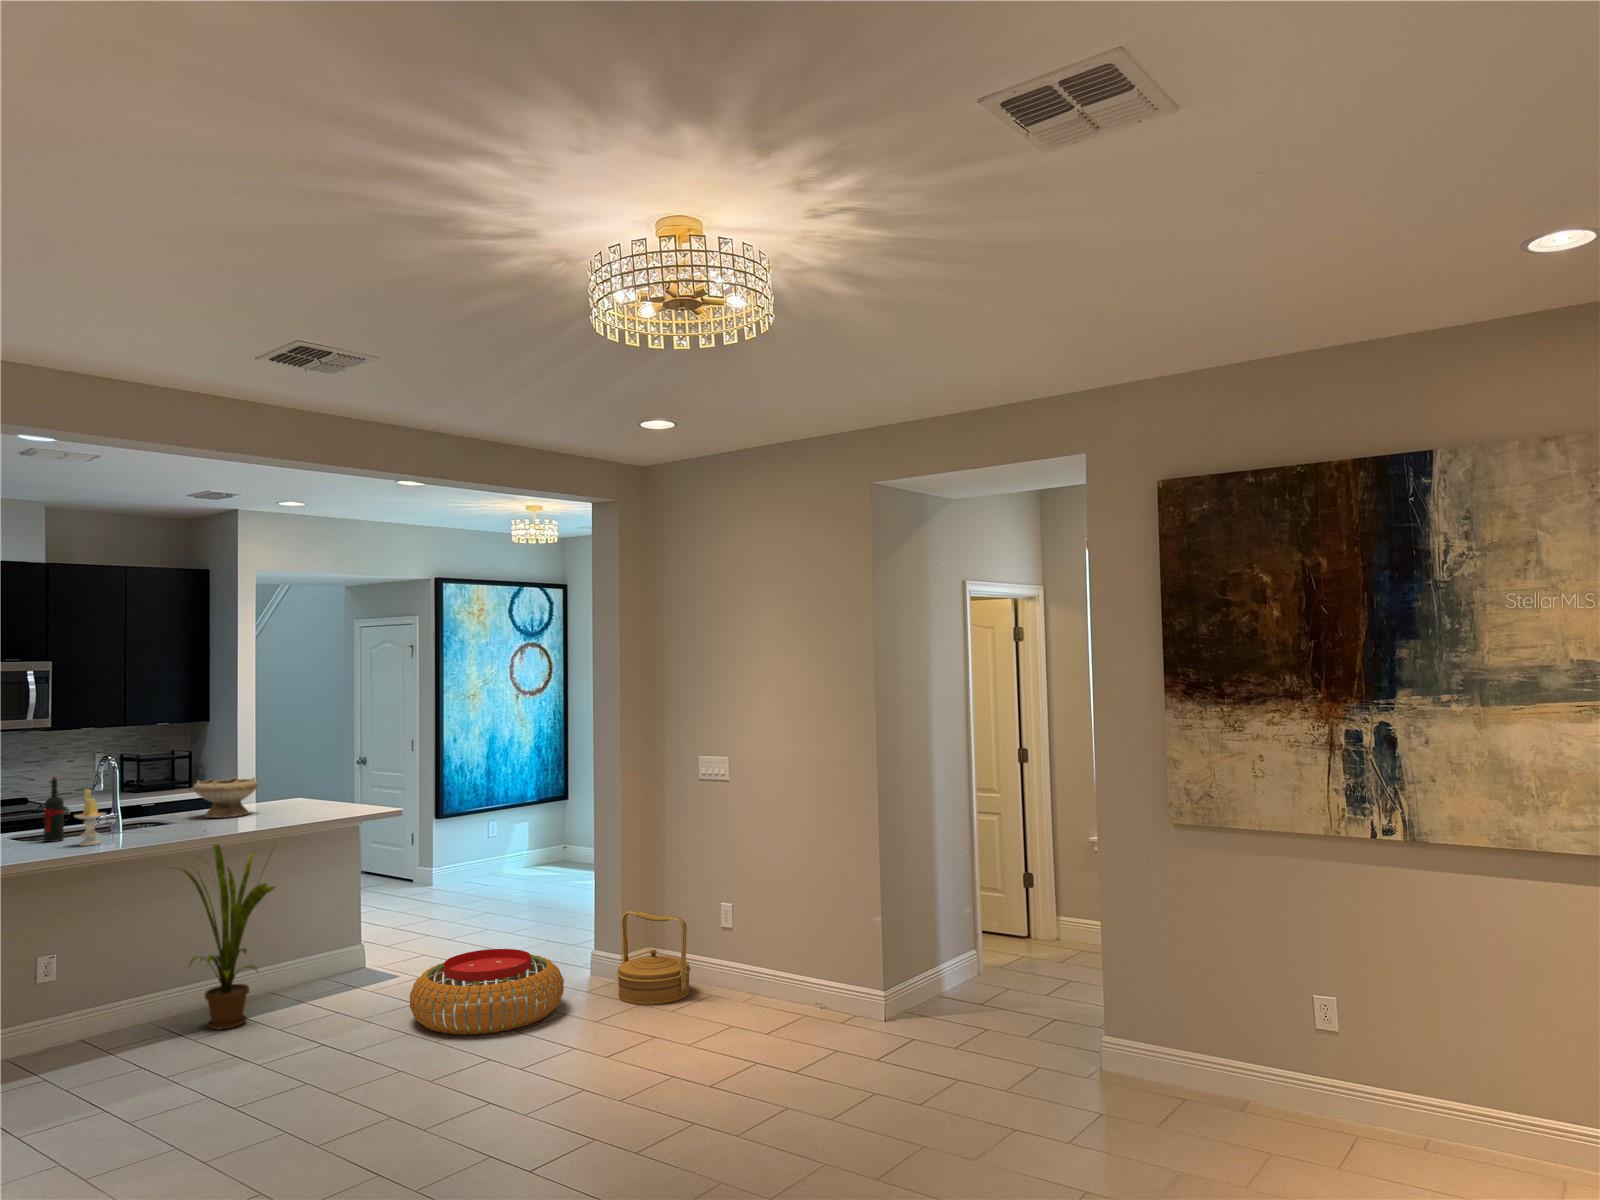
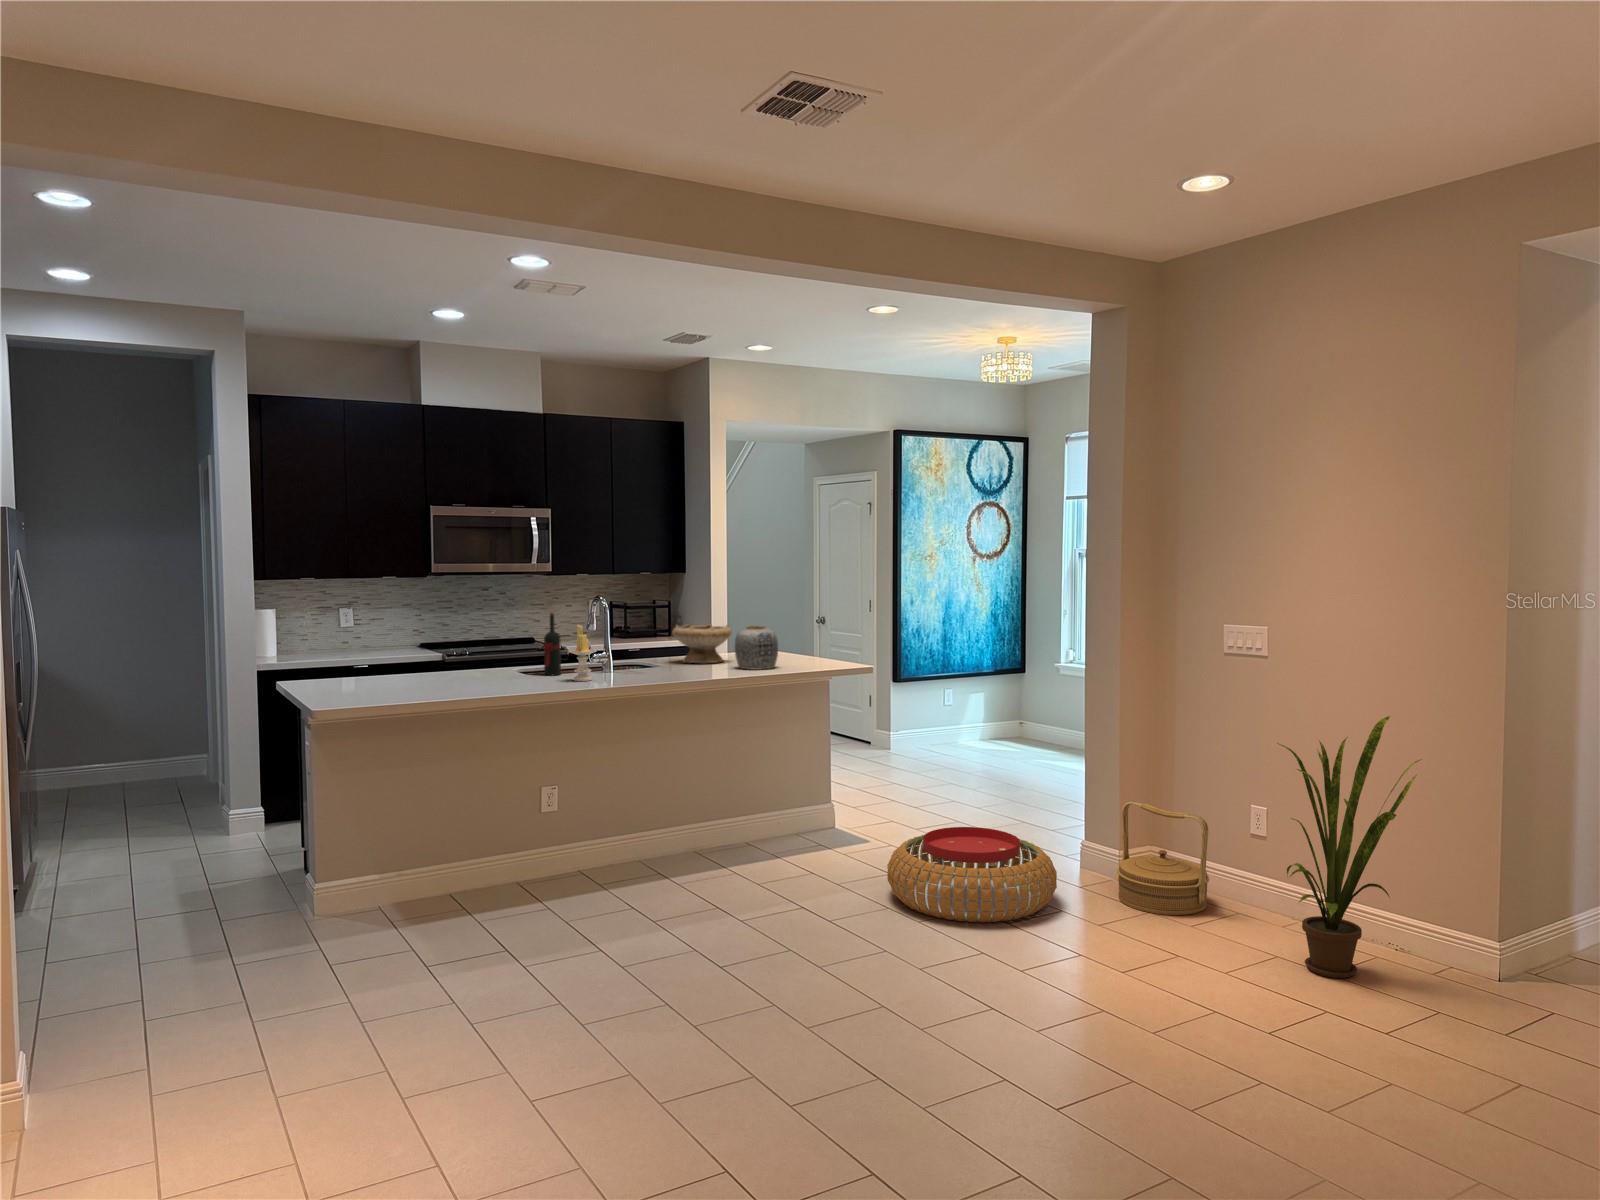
vase: none [261,777,306,821] -> present [735,625,778,670]
house plant: present [177,844,276,1029] -> present [1279,716,1420,978]

